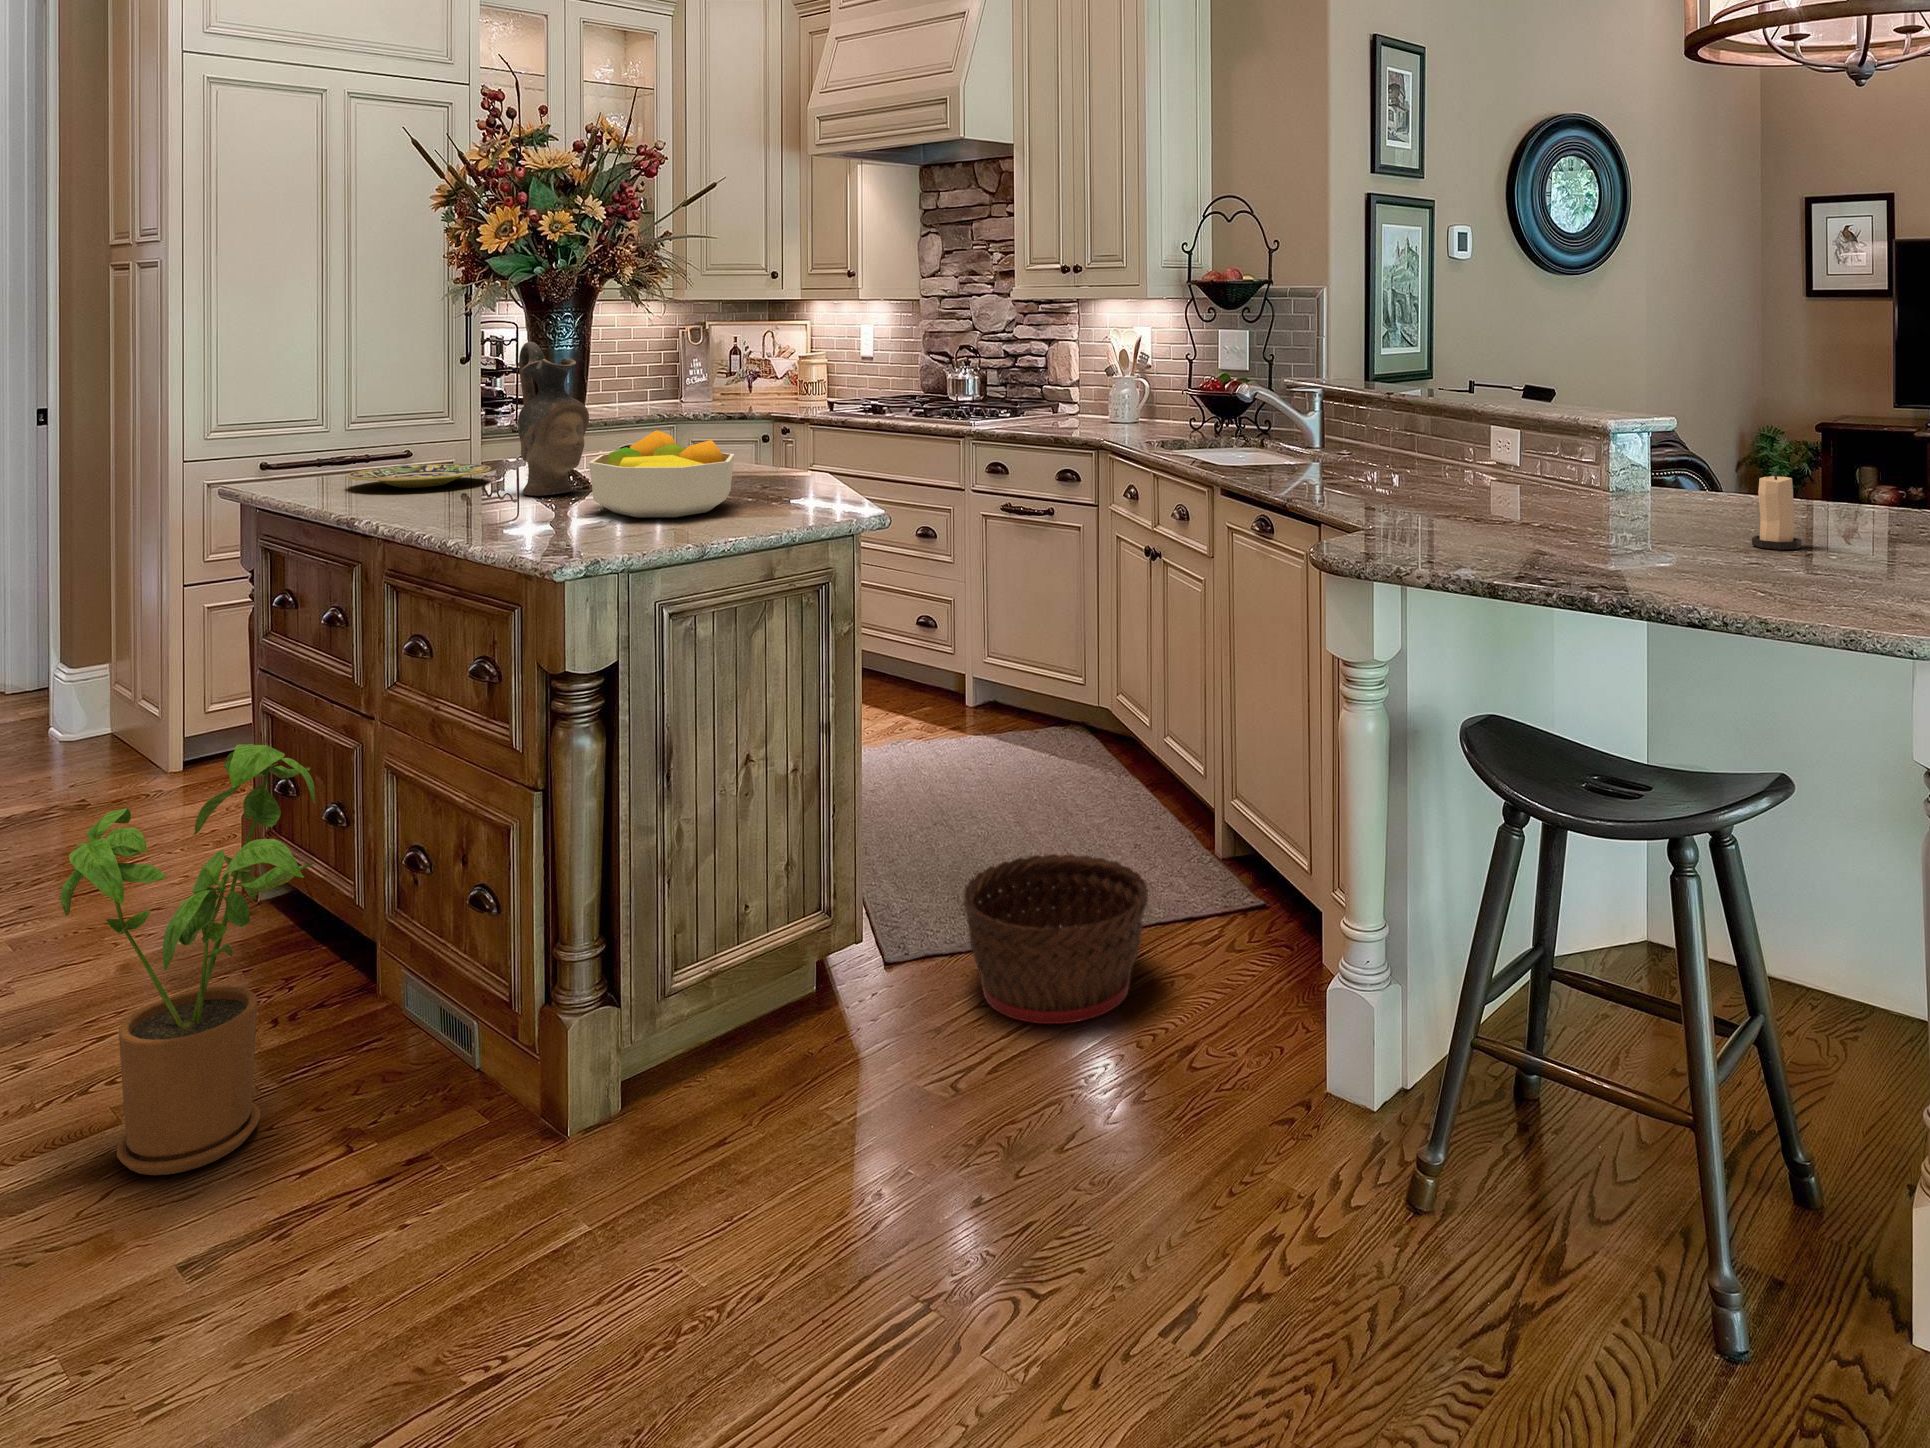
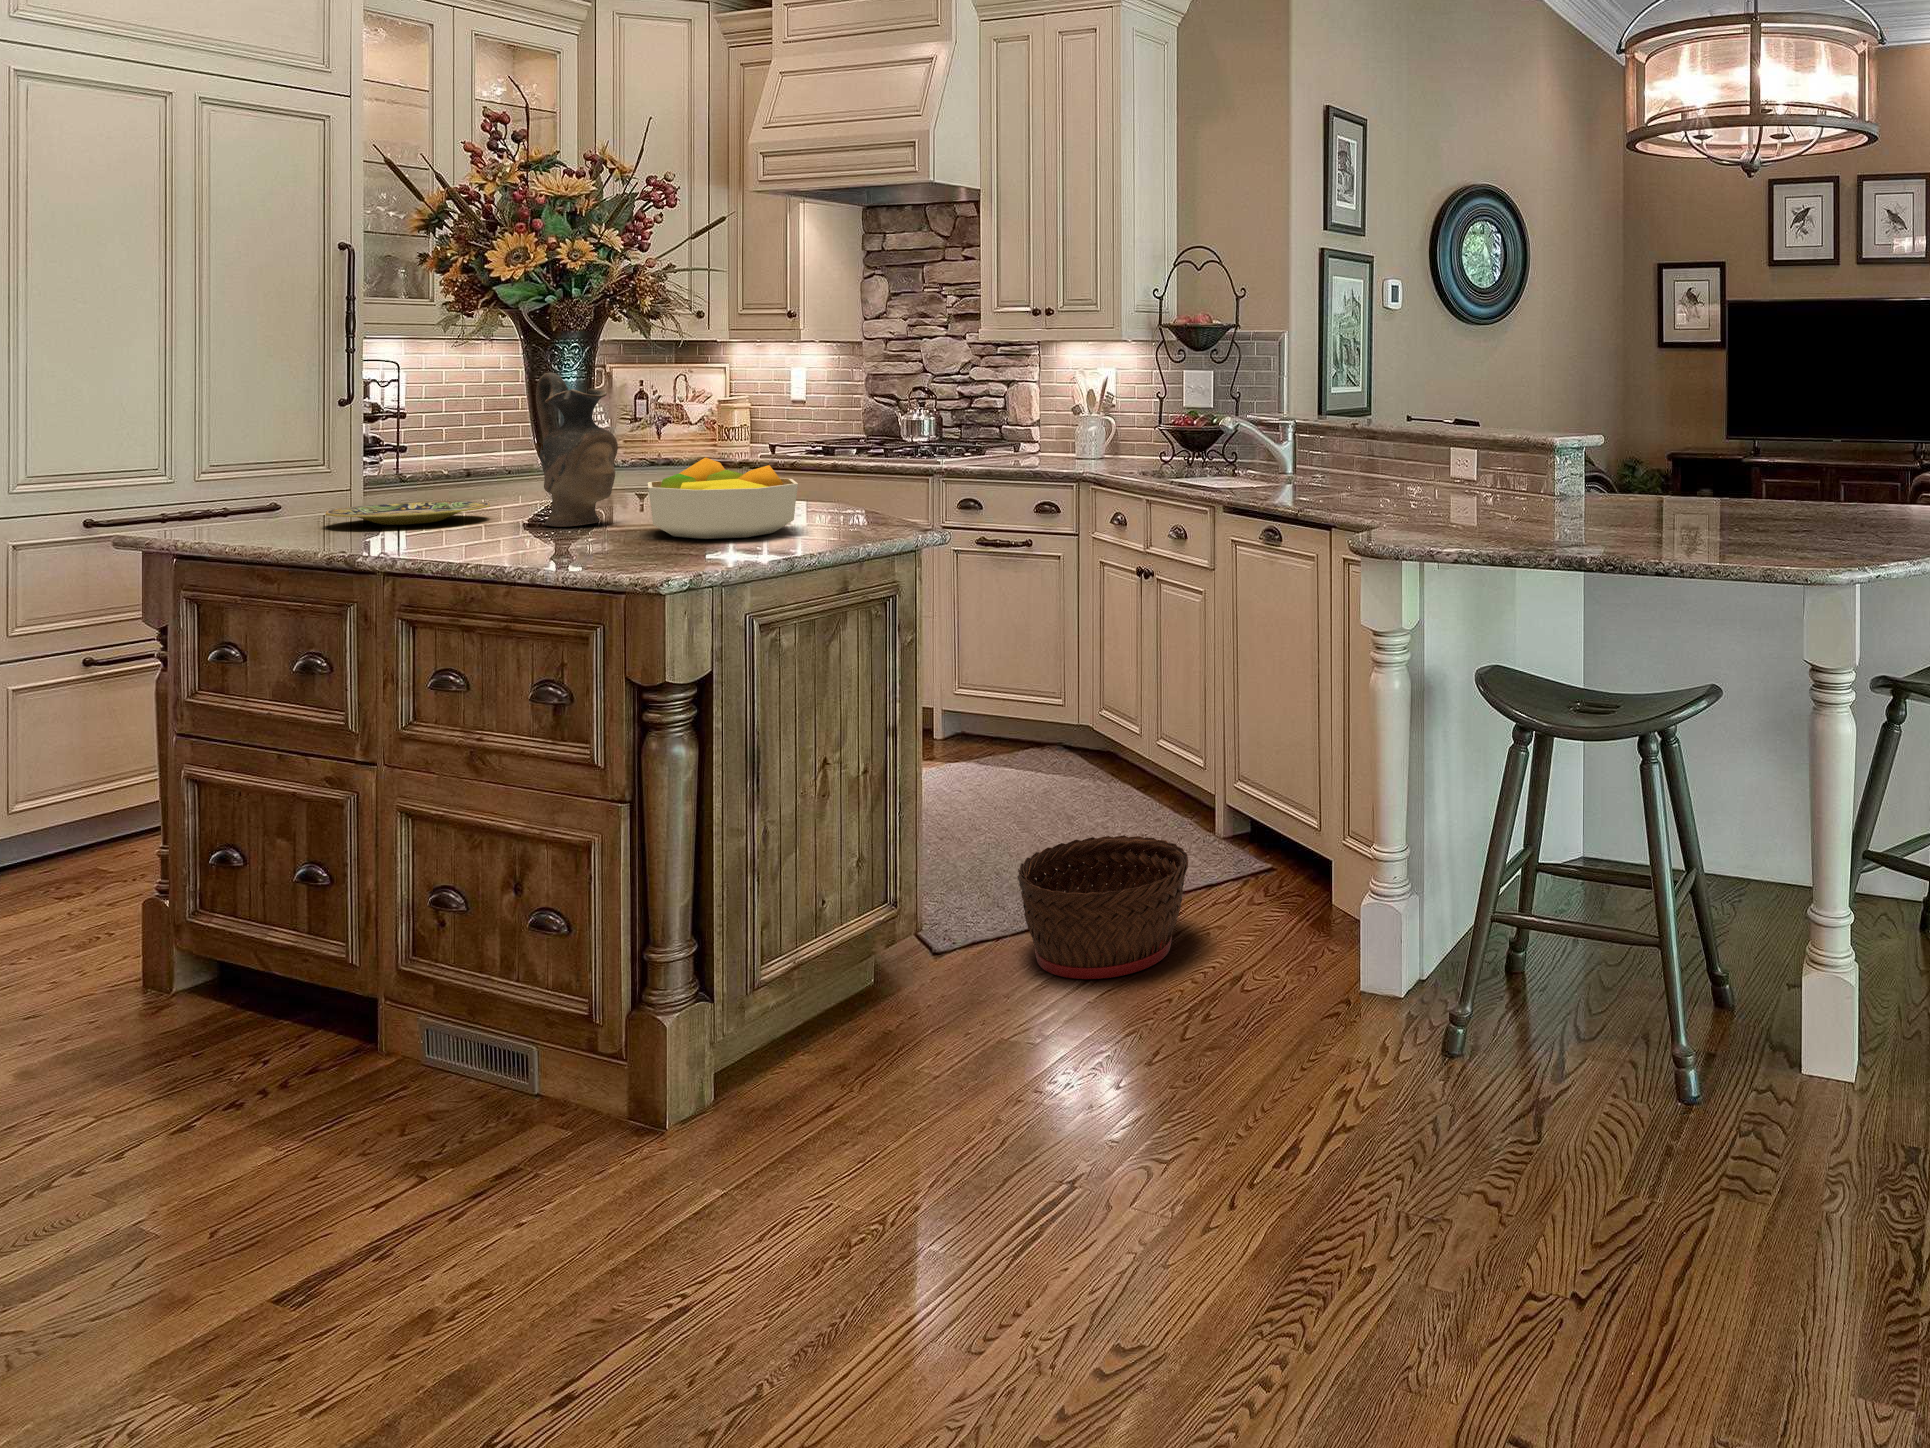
candle: present [1752,471,1801,549] -> none [1683,467,1717,527]
house plant: present [61,744,315,1175] -> none [77,779,385,1224]

